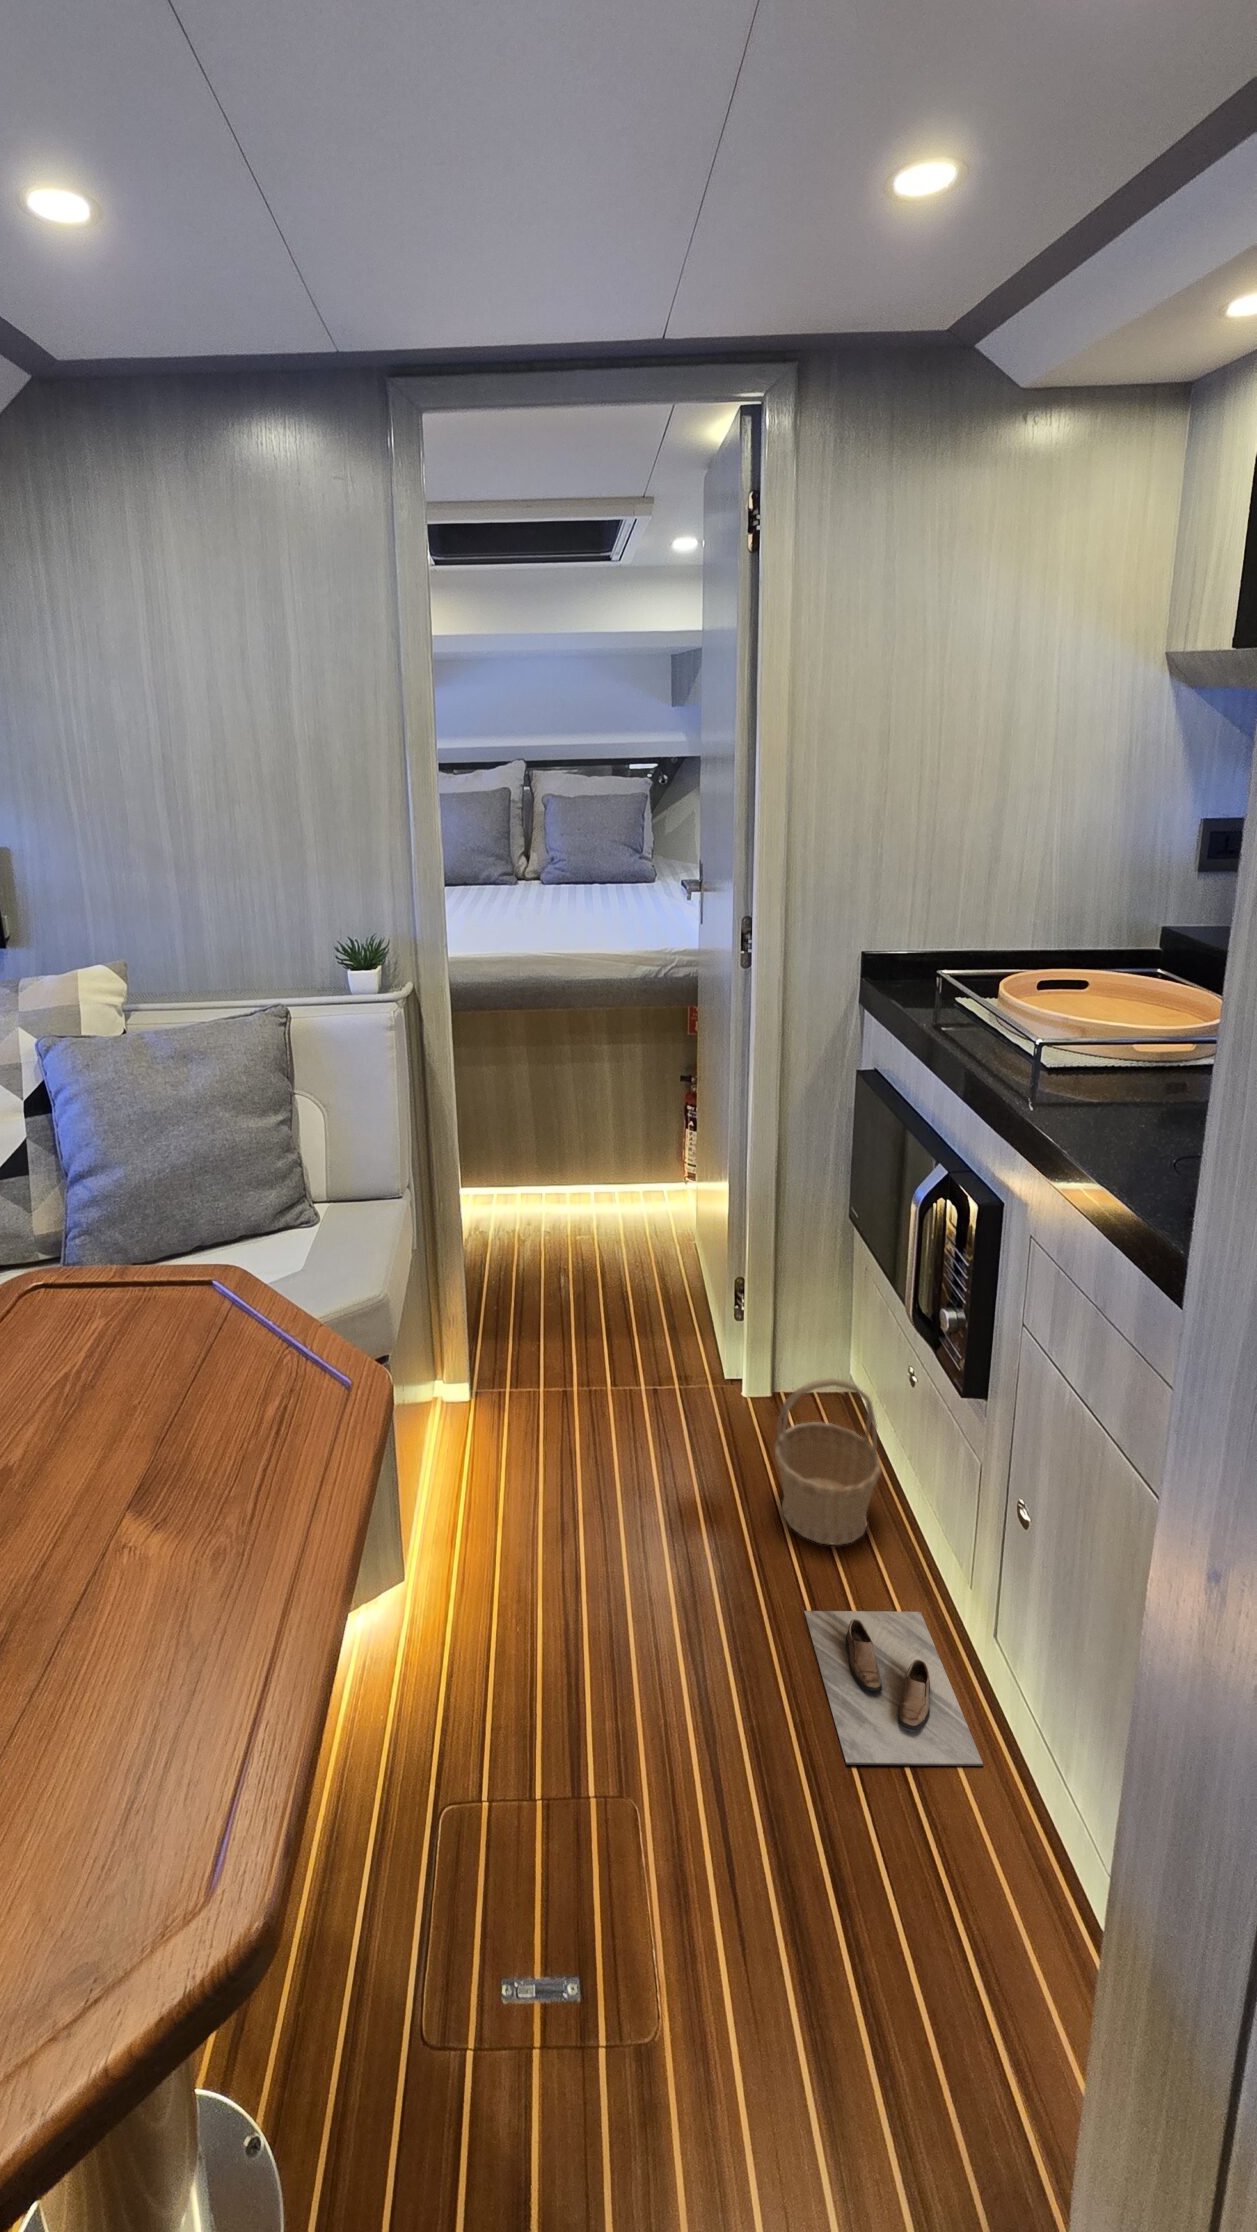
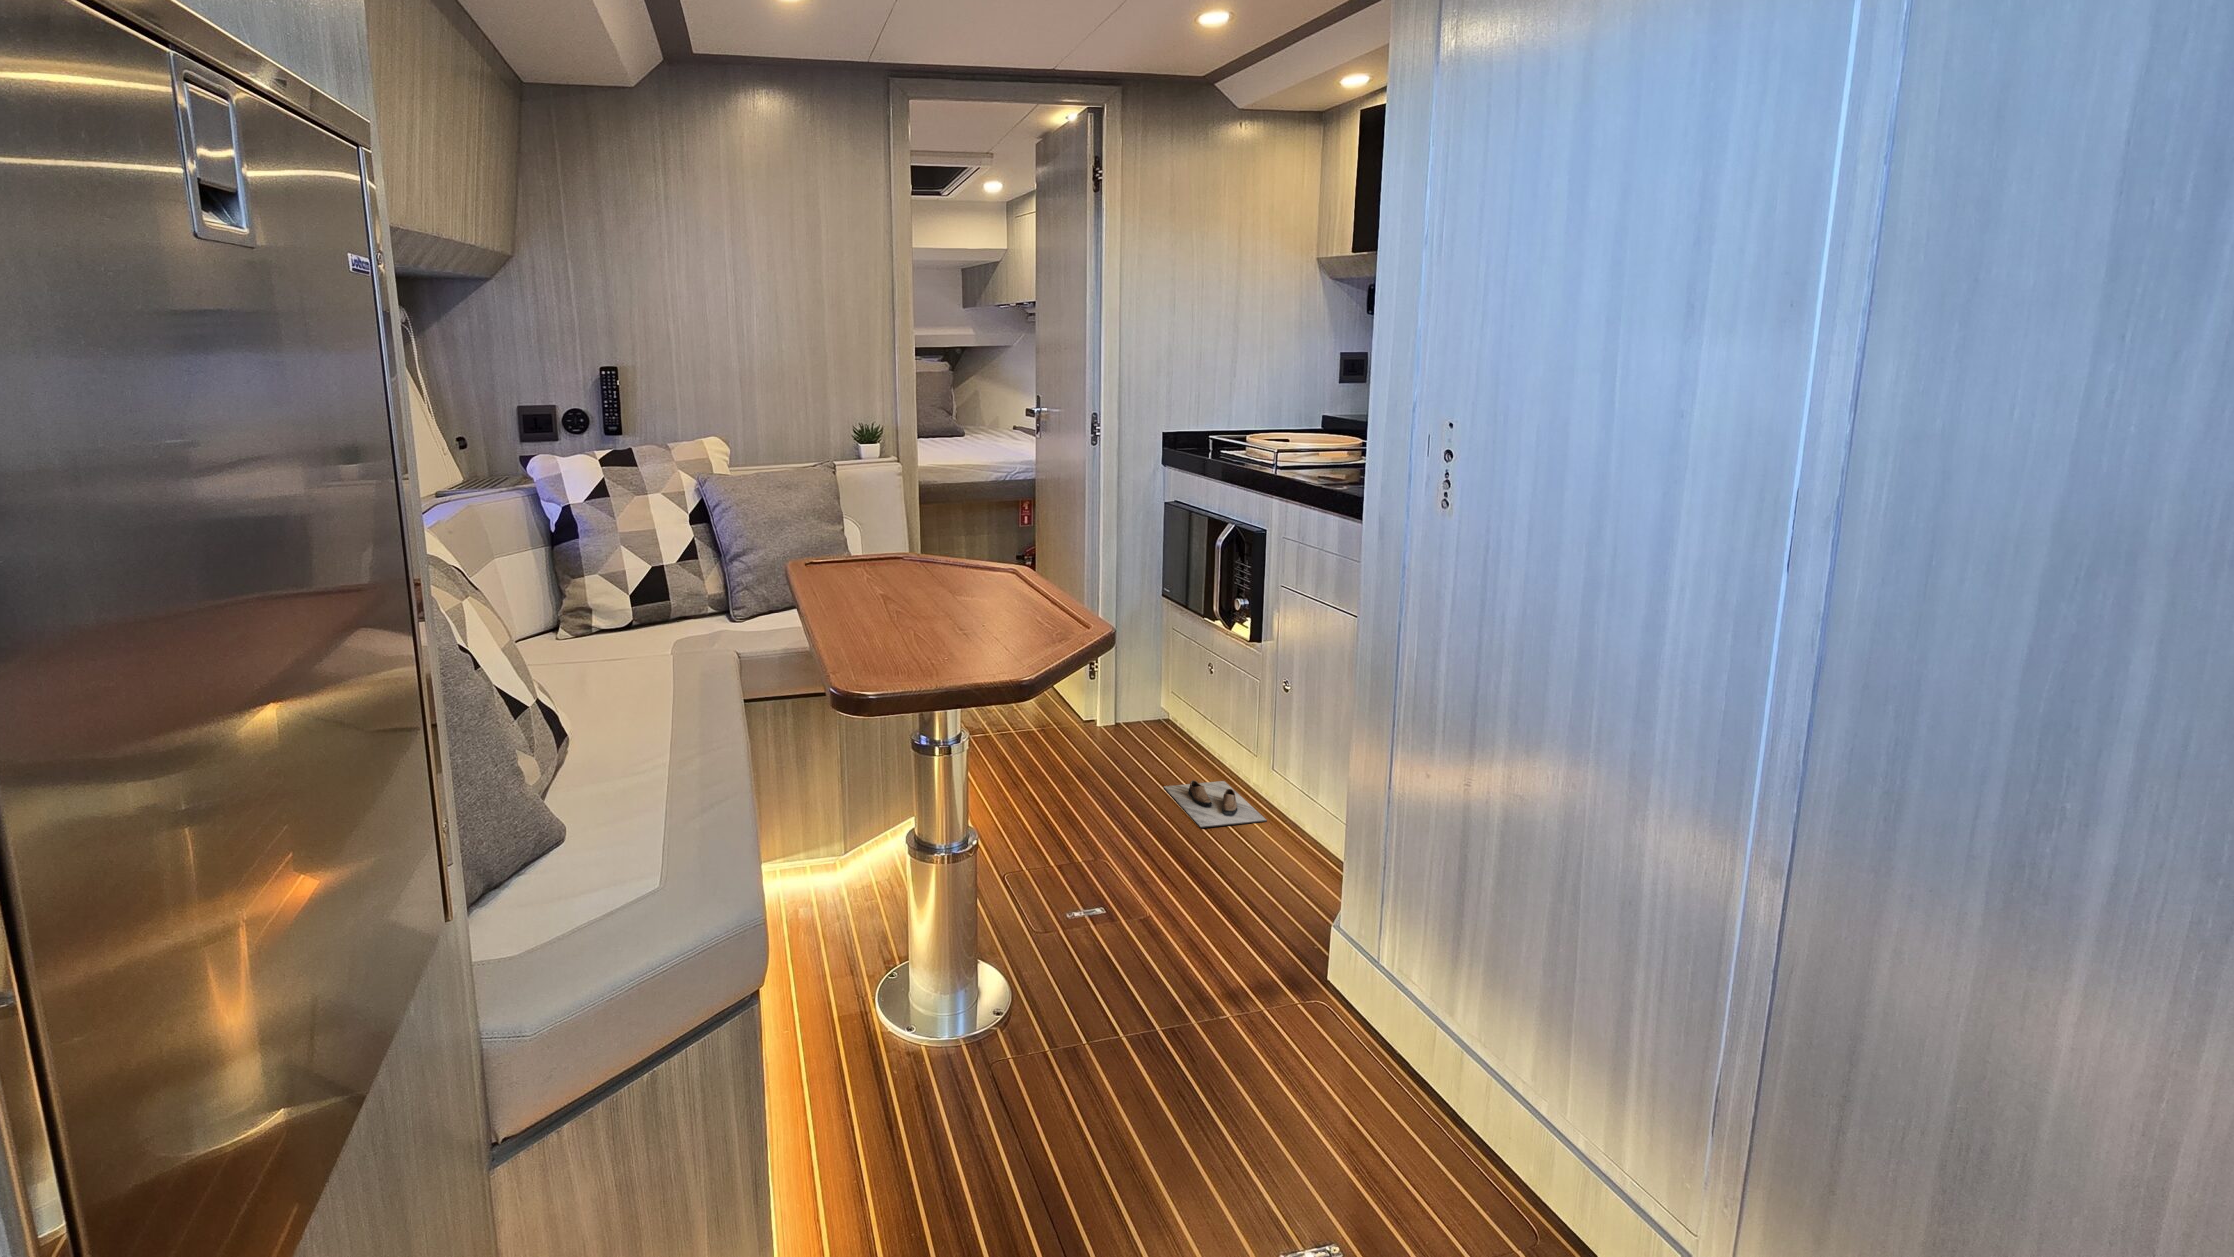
basket: present [775,1378,882,1545] -> none [1133,670,1195,765]

